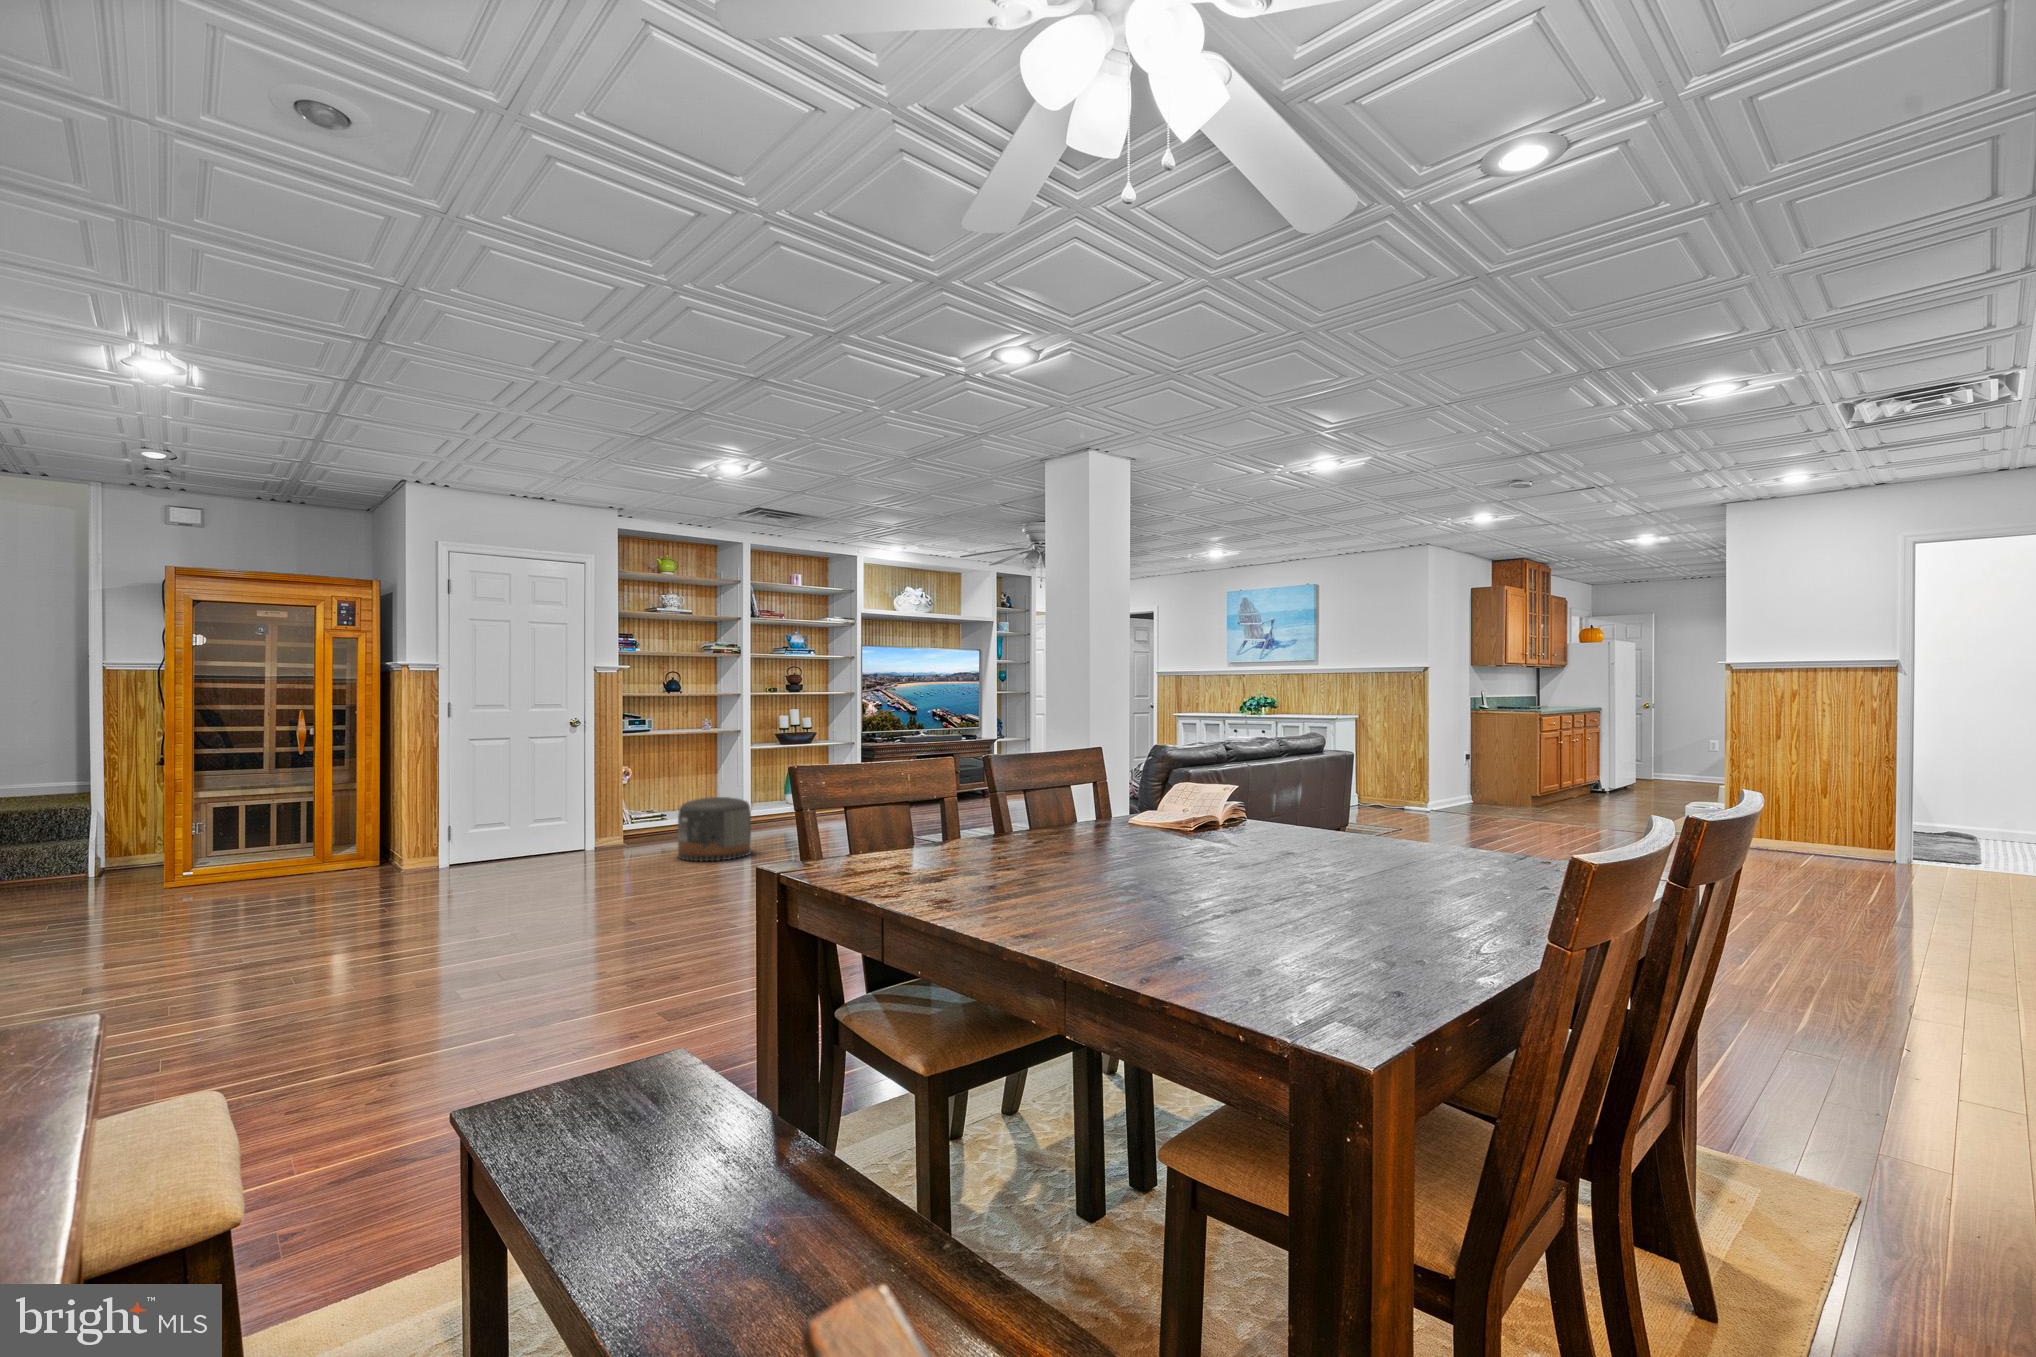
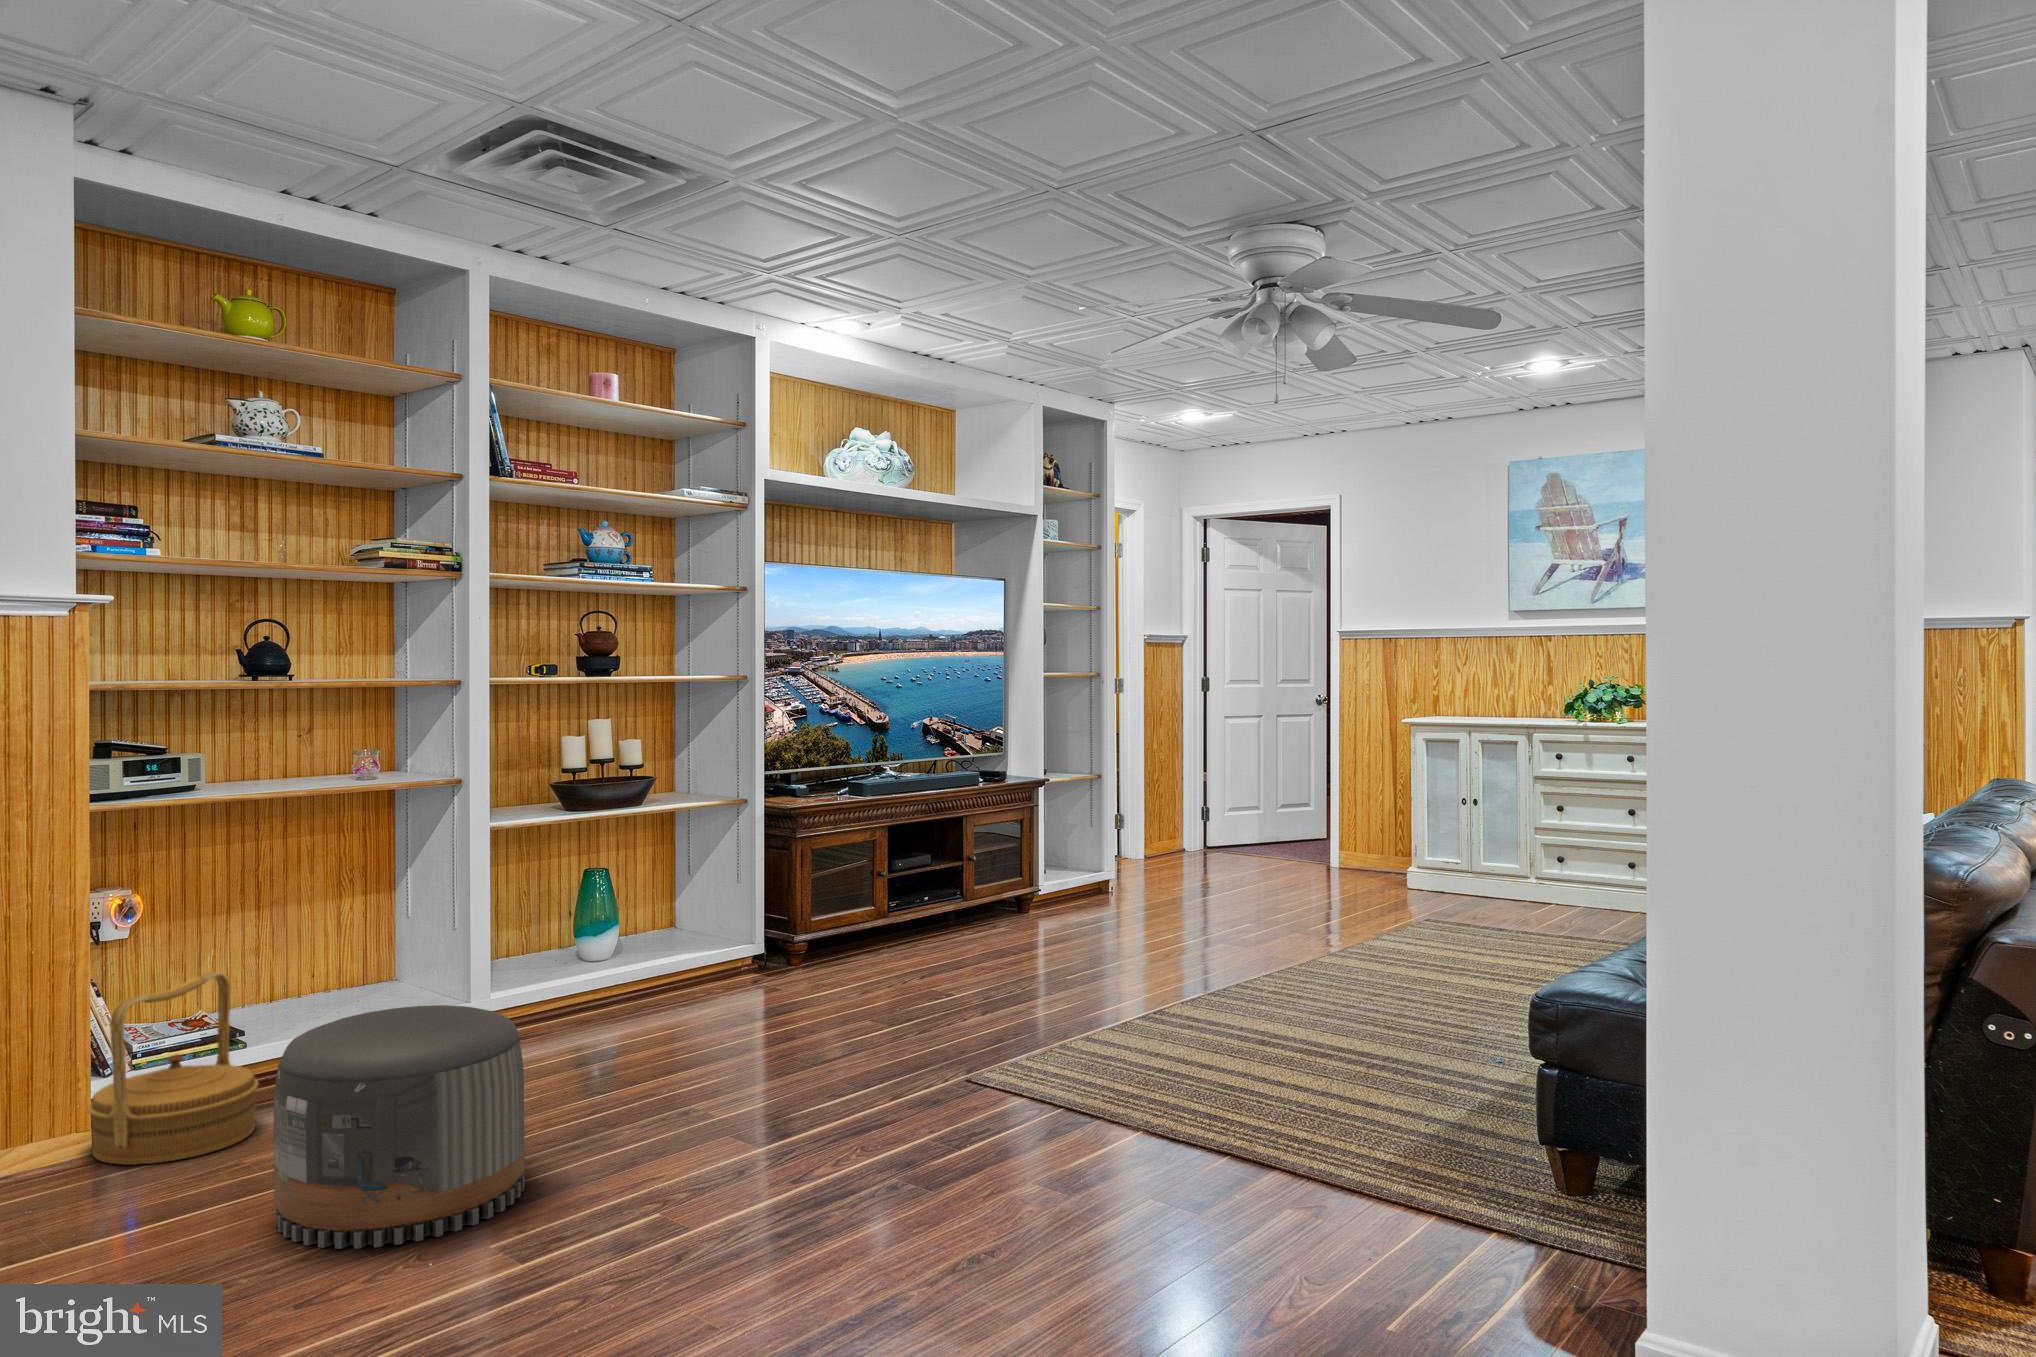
woven basket: none [620,791,671,847] -> present [88,972,259,1165]

